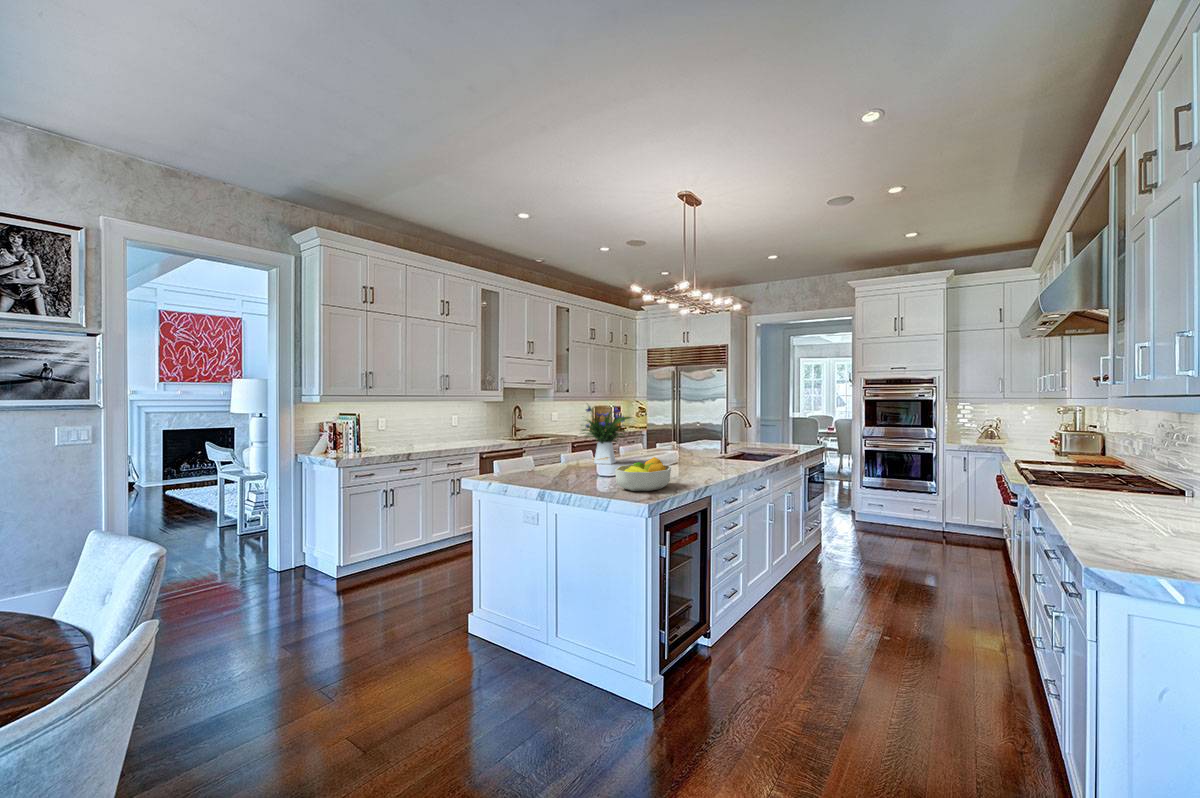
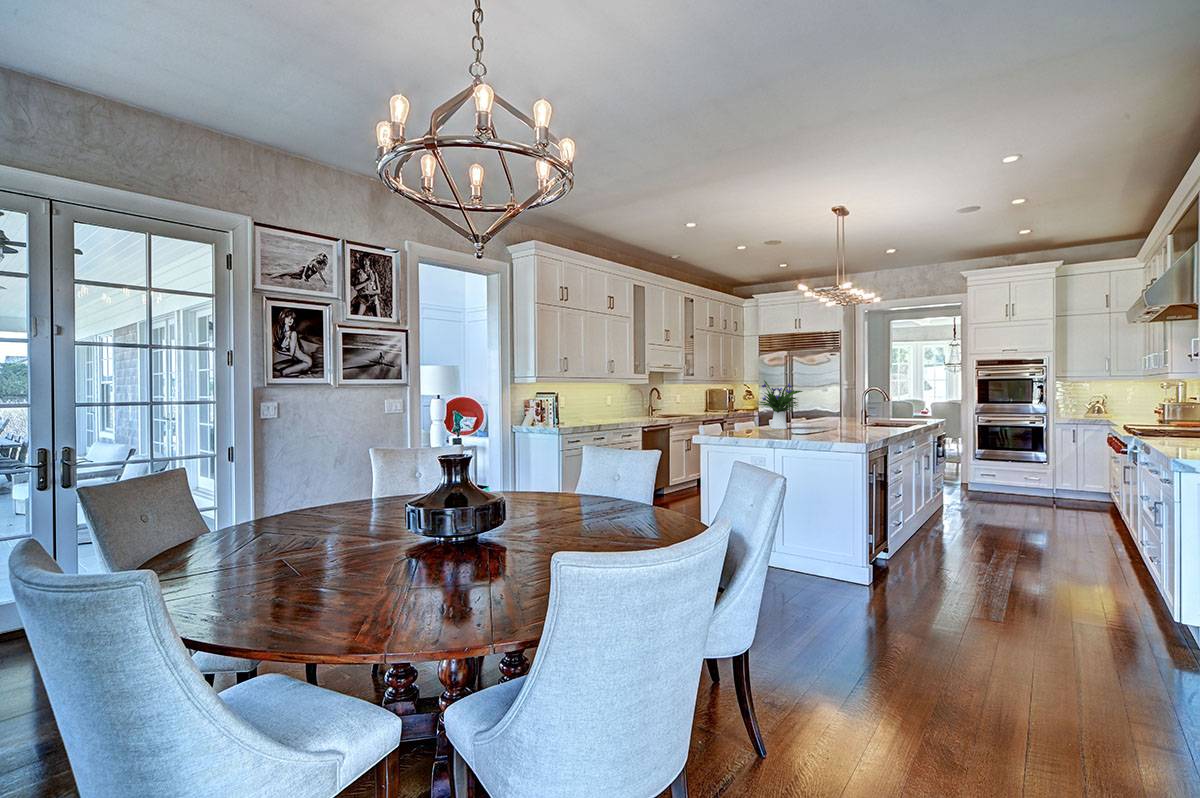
fruit bowl: present [615,457,671,491] -> none [824,416,866,439]

